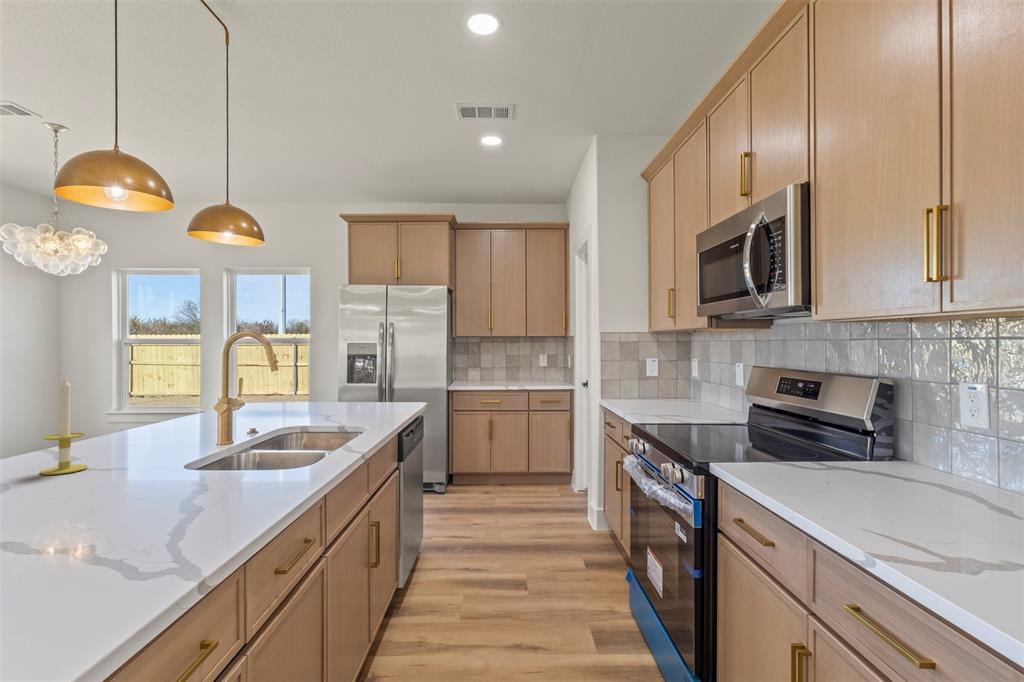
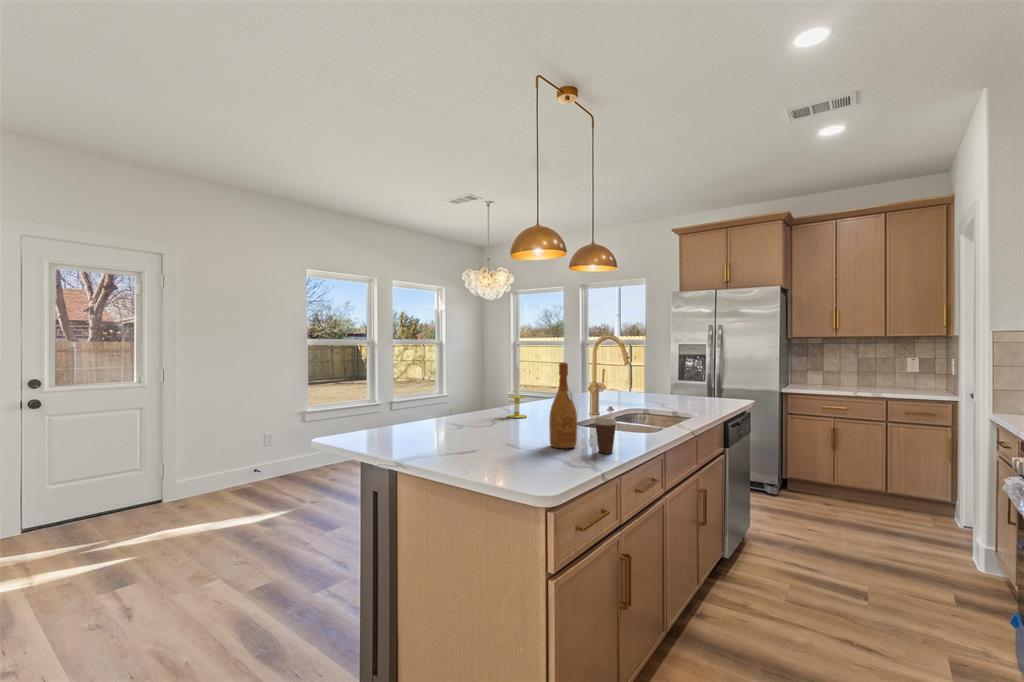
wine bottle: none [100,378,164,538] -> present [549,362,577,448]
coffee cup: none [196,464,240,532] -> present [594,416,617,454]

